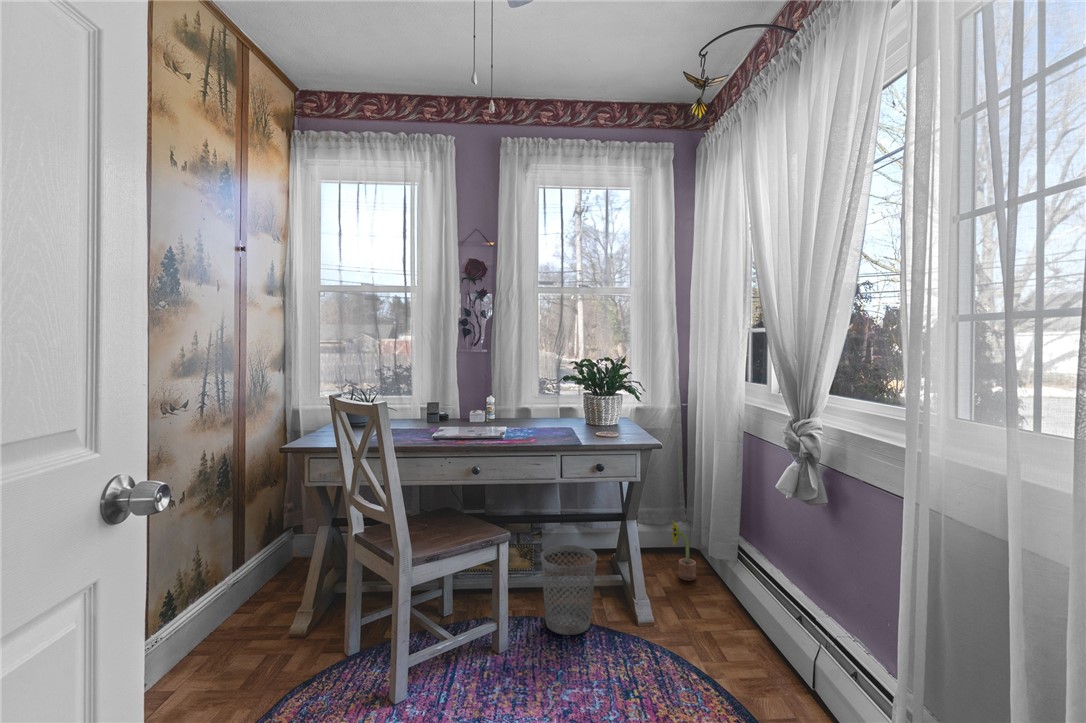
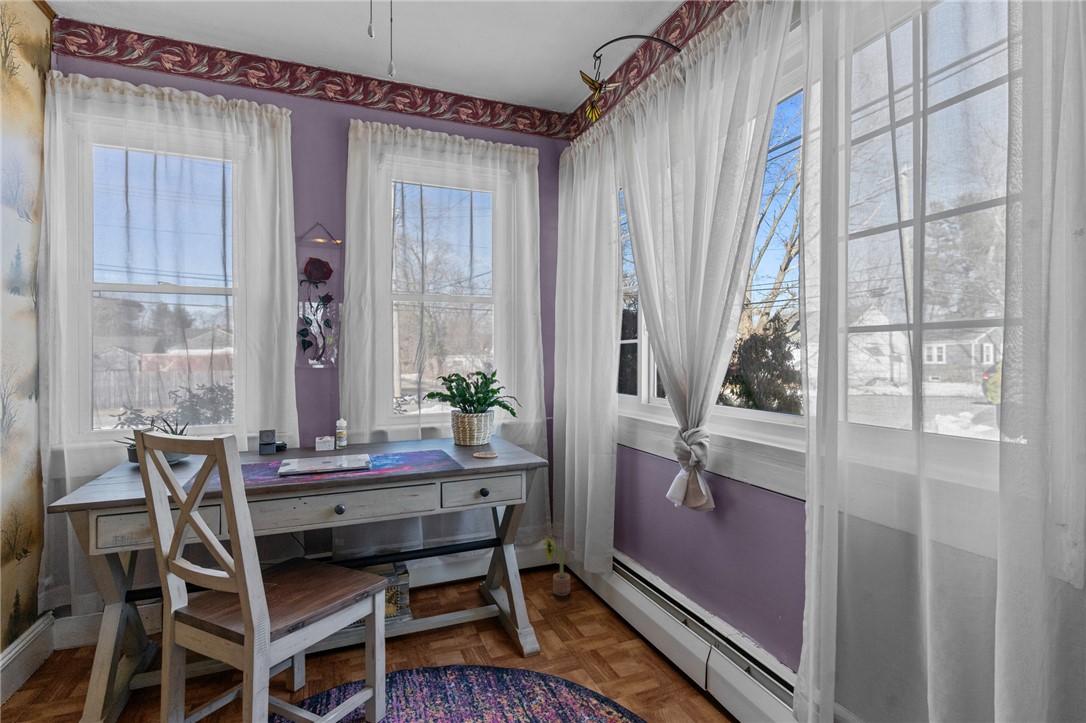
wastebasket: present [541,545,597,635] -> none [418,580,482,686]

